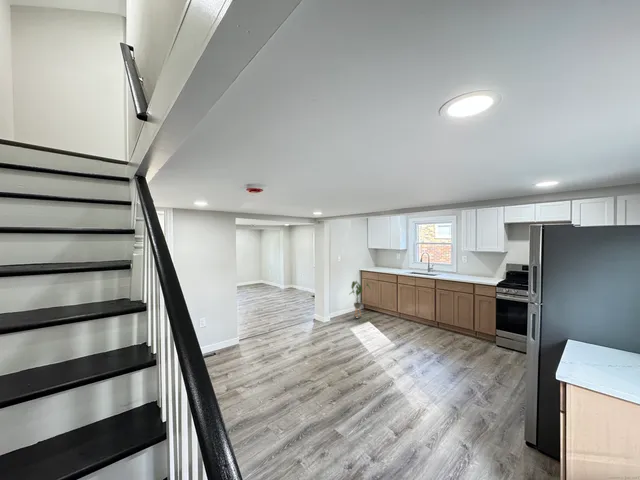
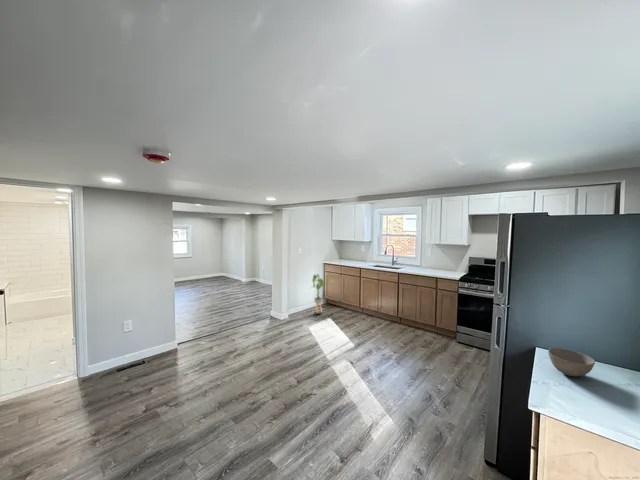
bowl: none [579,338,620,361] -> present [548,348,595,376]

